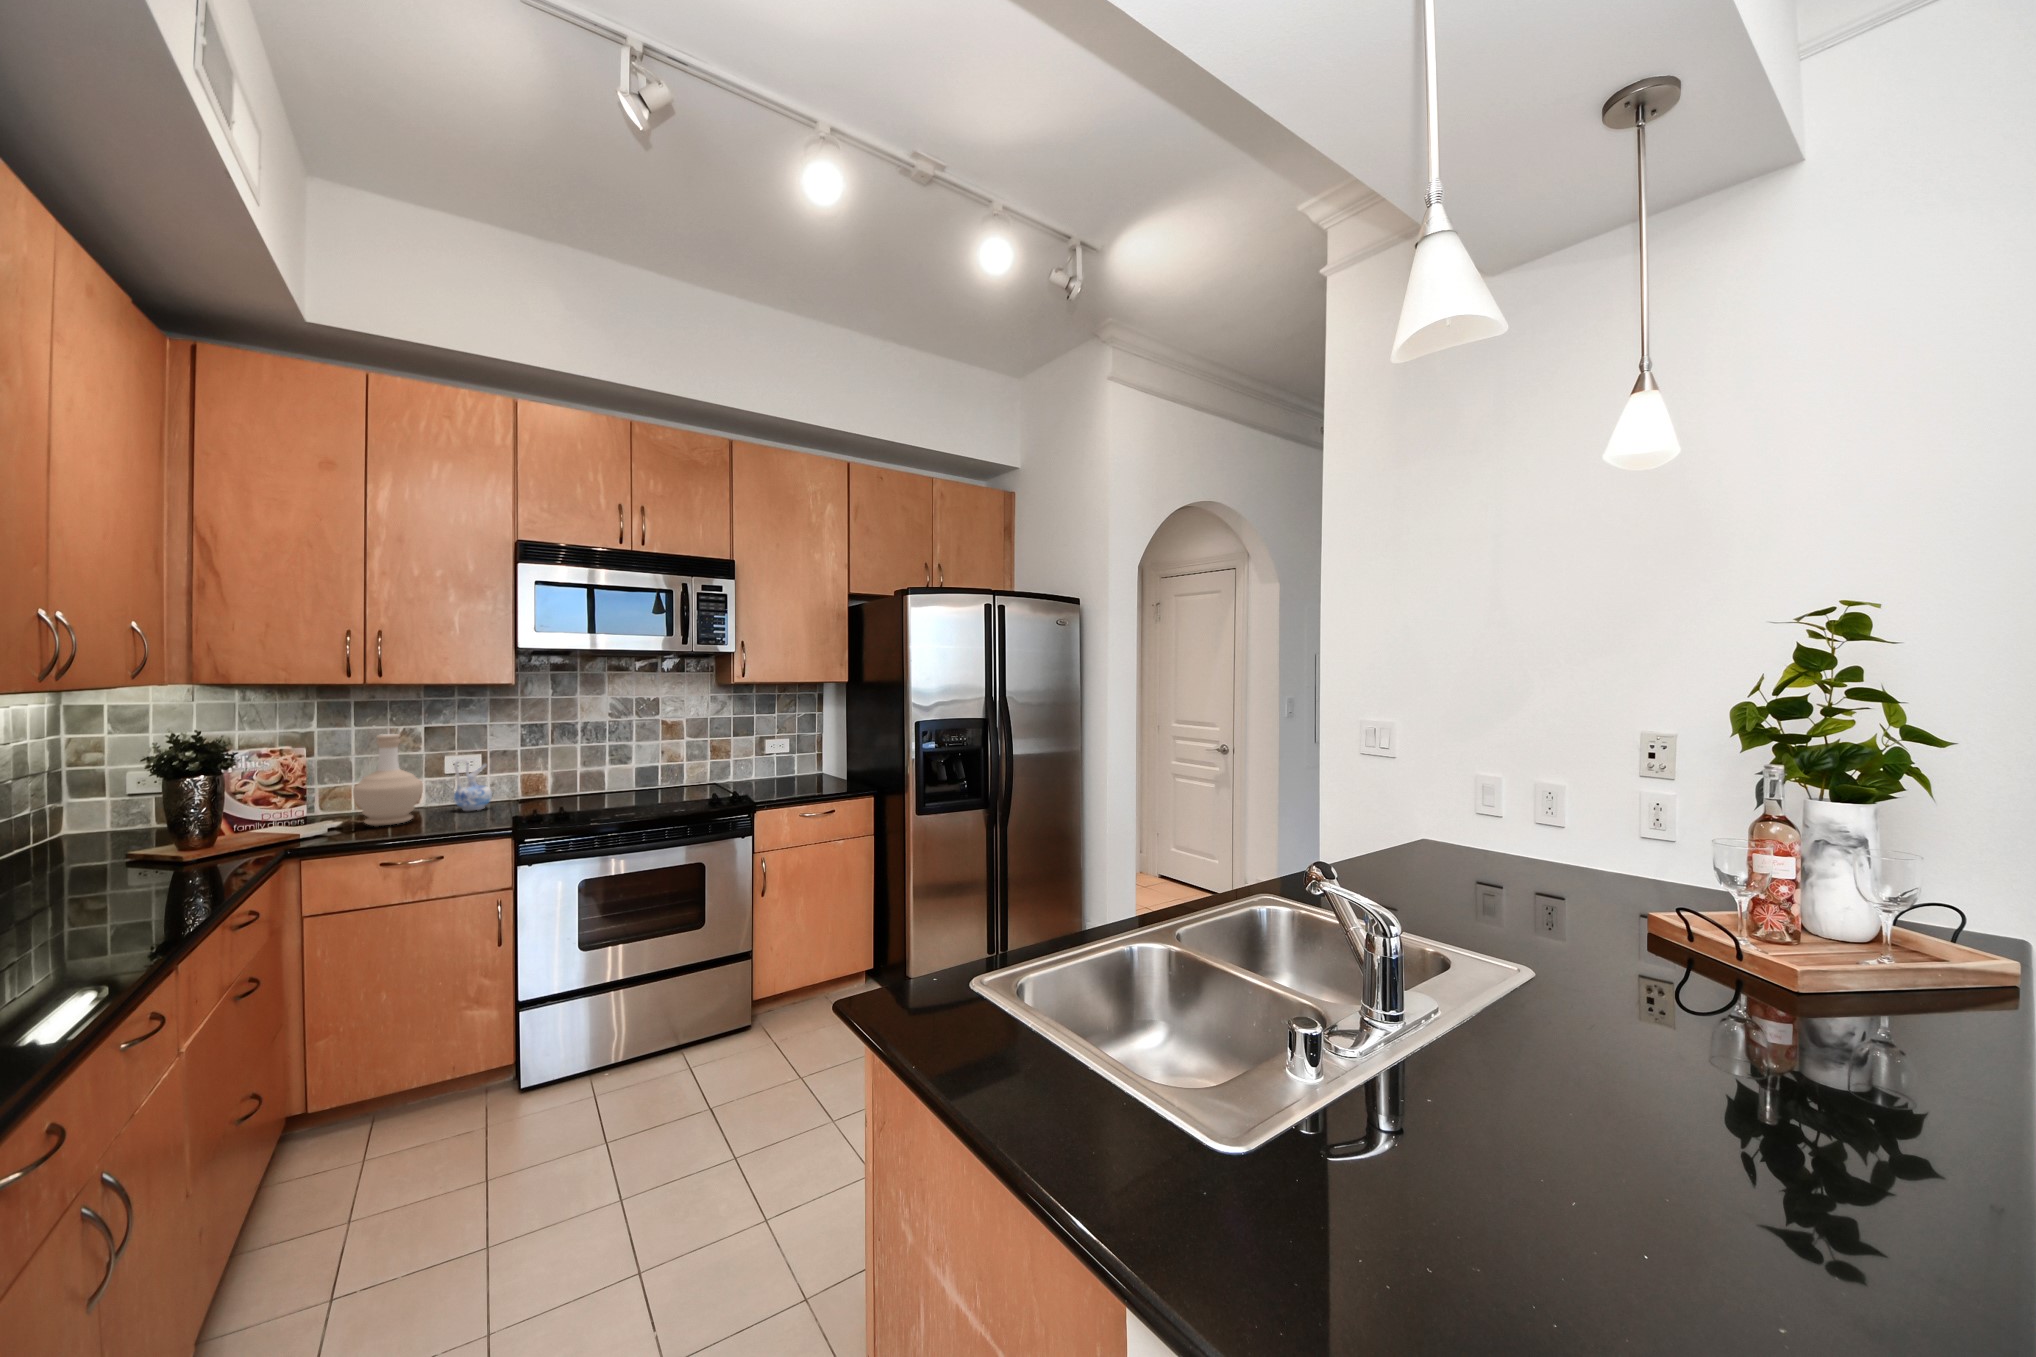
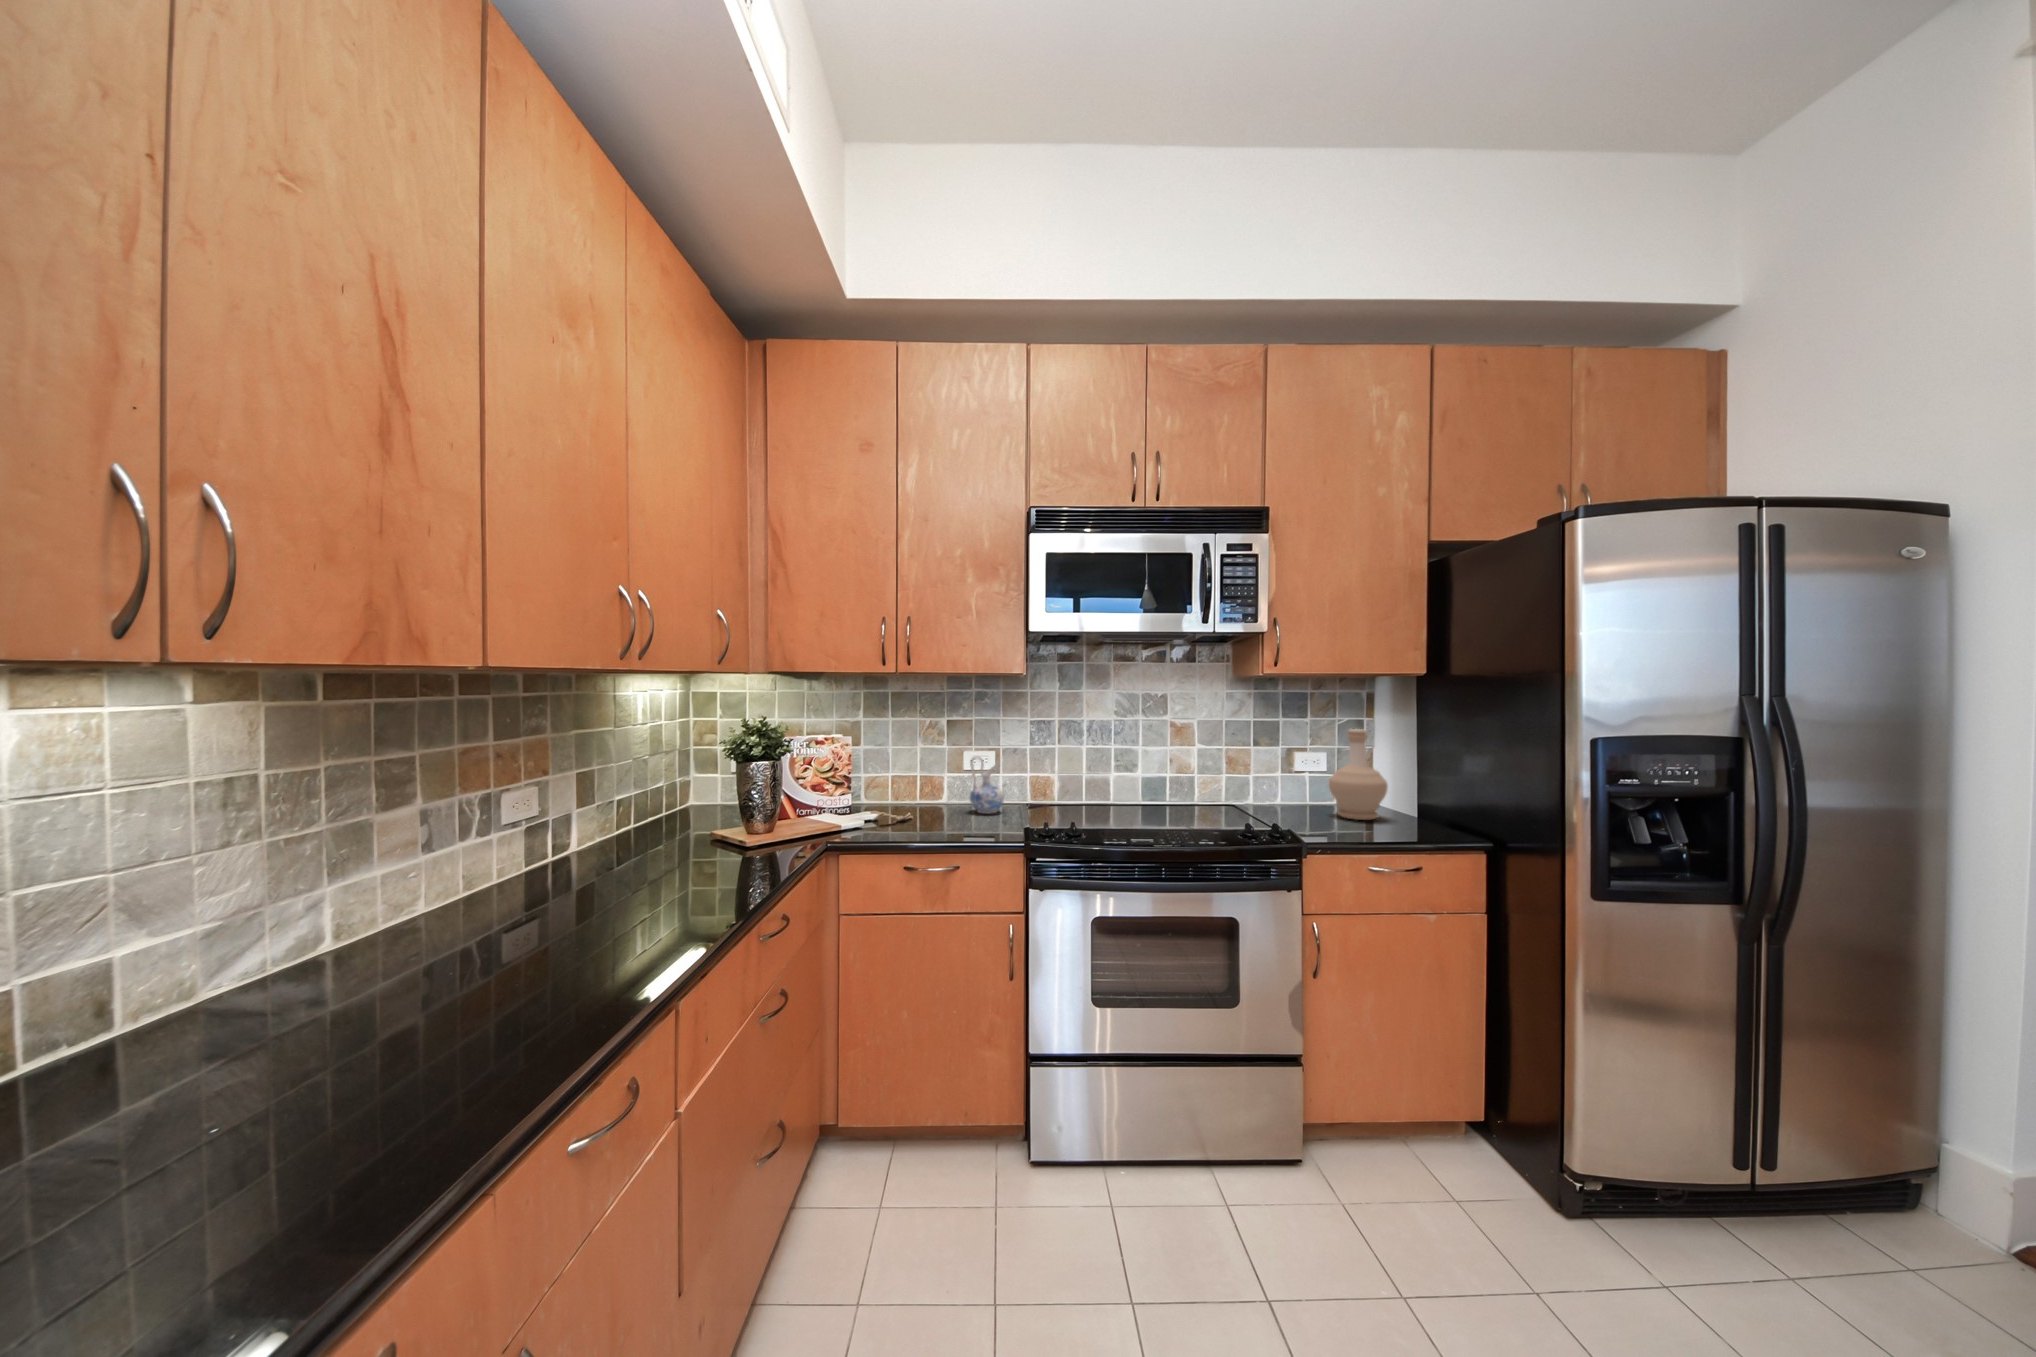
bottle: present [353,734,423,826] -> present [1329,729,1388,820]

